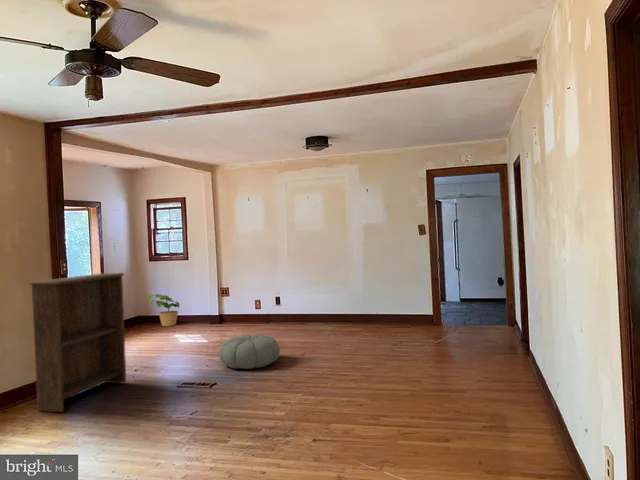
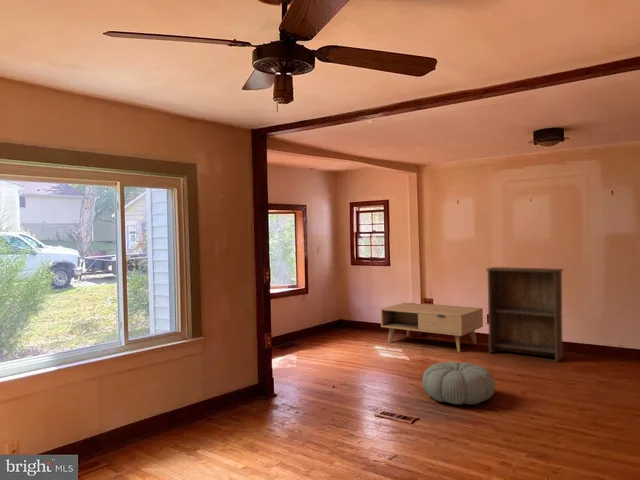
bookshelf: present [29,273,126,412] -> present [487,267,563,362]
coffee table: none [180,293,272,331] -> present [381,303,483,352]
potted plant: present [148,294,180,326] -> none [349,301,380,335]

